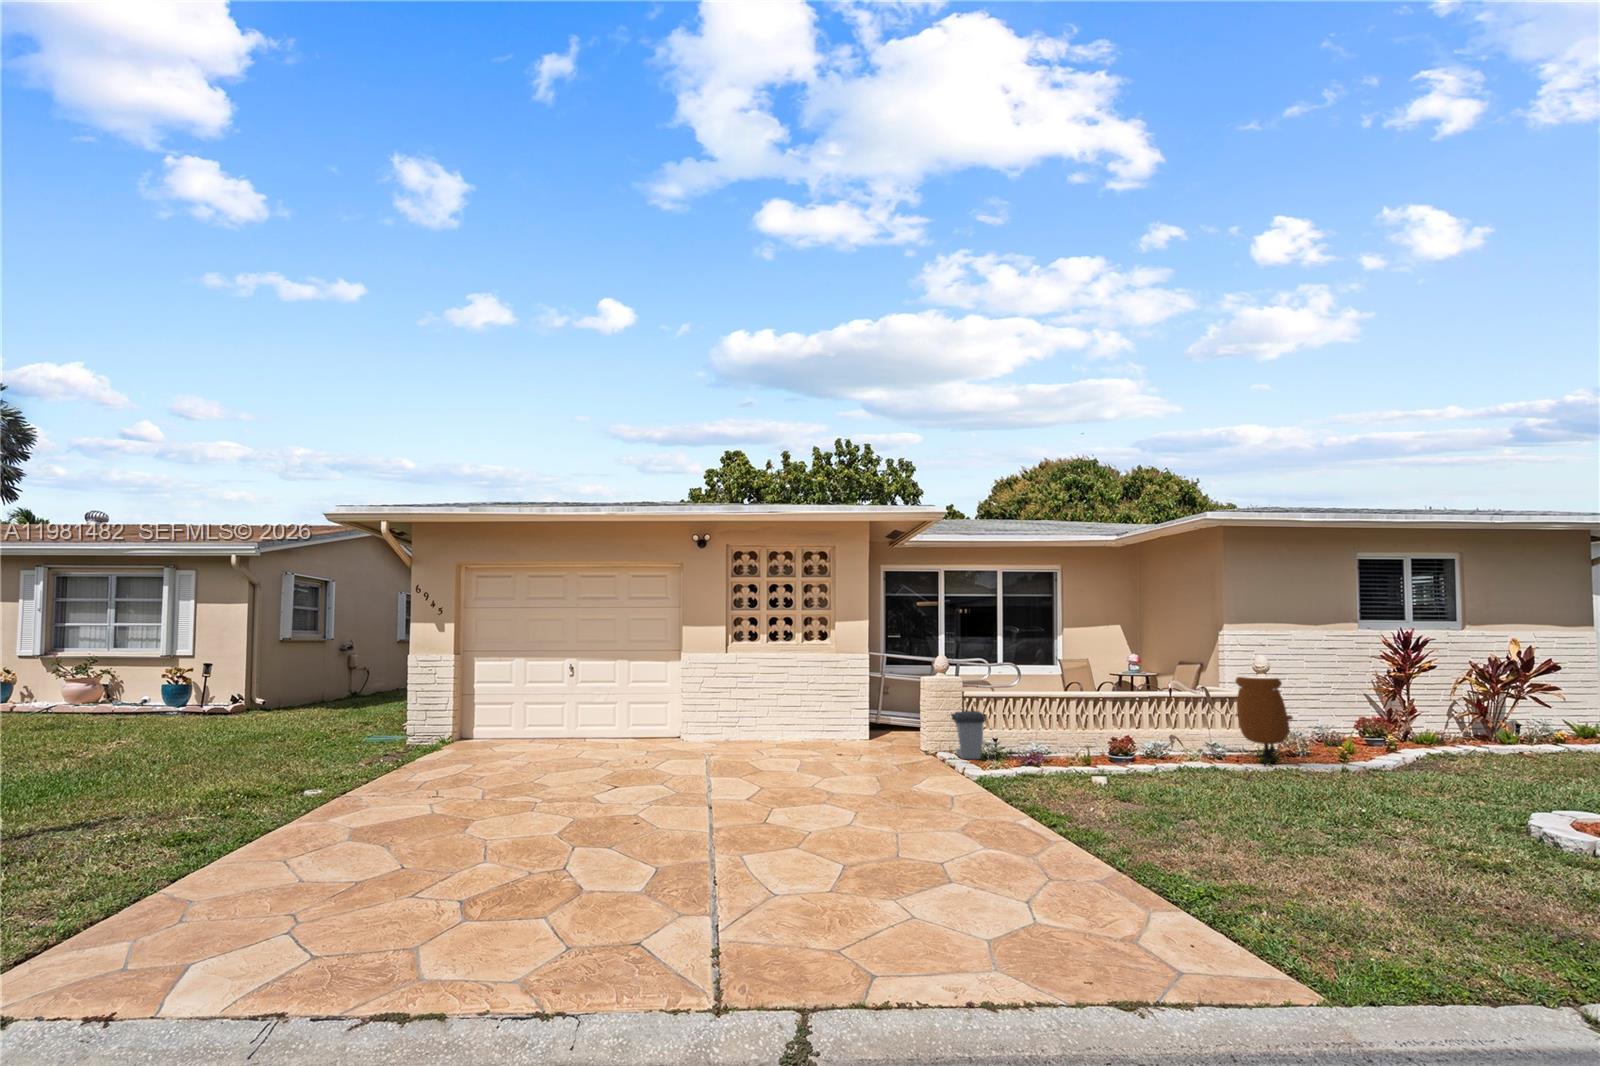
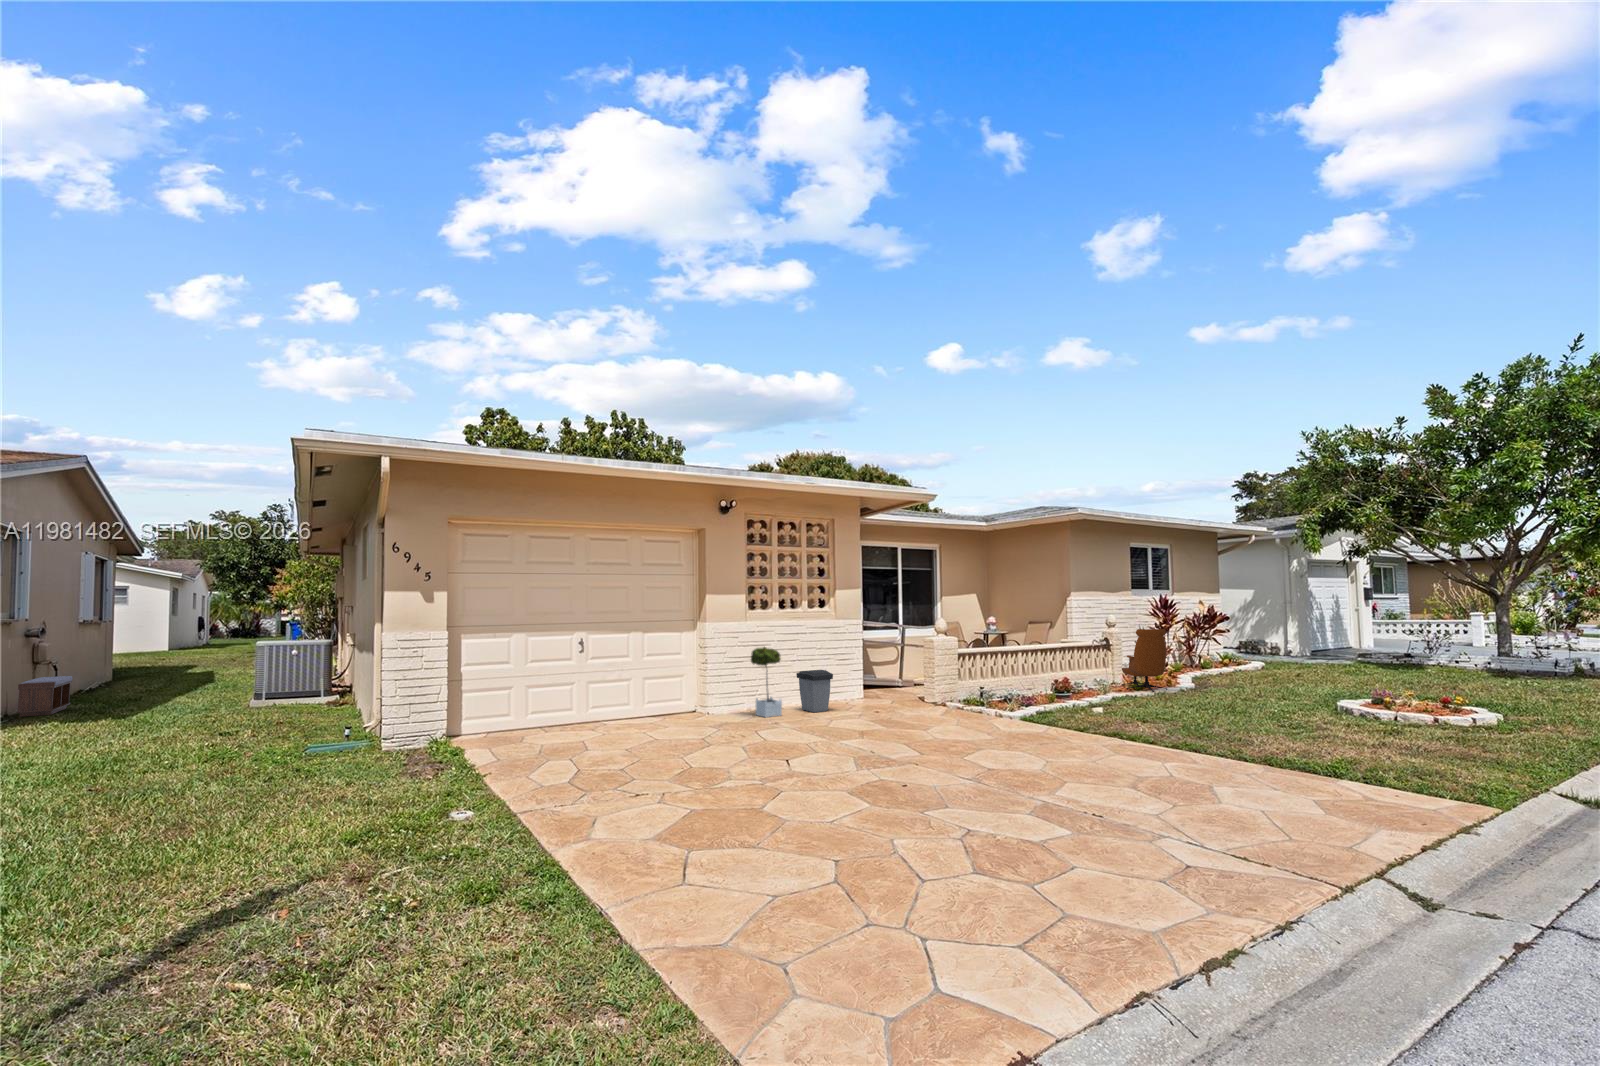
bench: none [349,677,389,702] -> present [16,676,72,717]
potted tree: none [723,678,753,750] -> present [751,647,782,718]
trash can: present [951,711,985,759] -> present [796,670,833,713]

